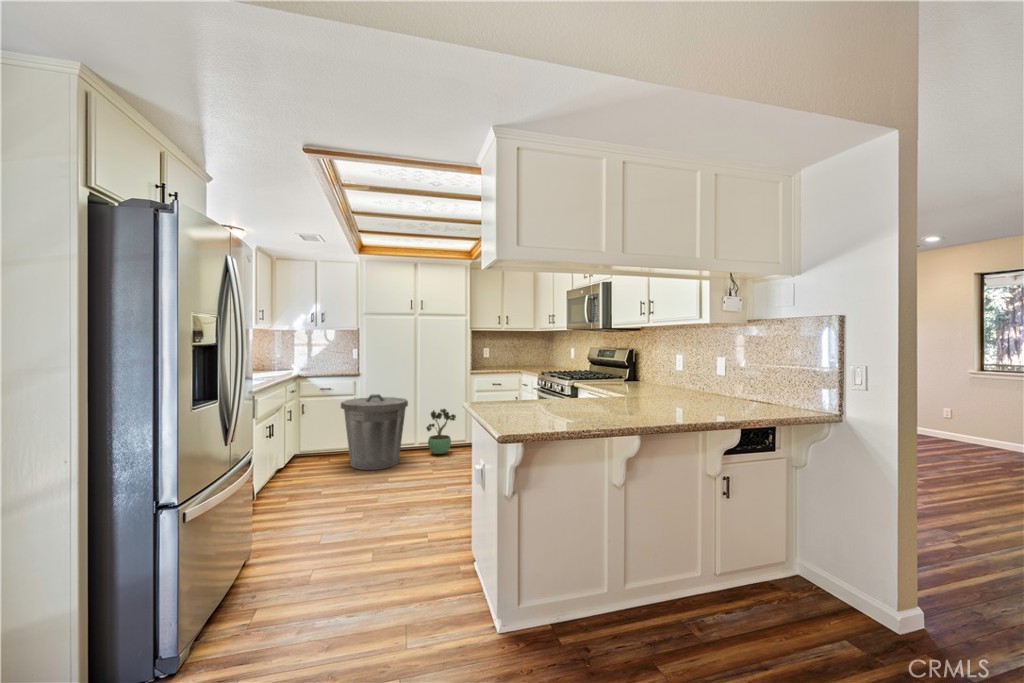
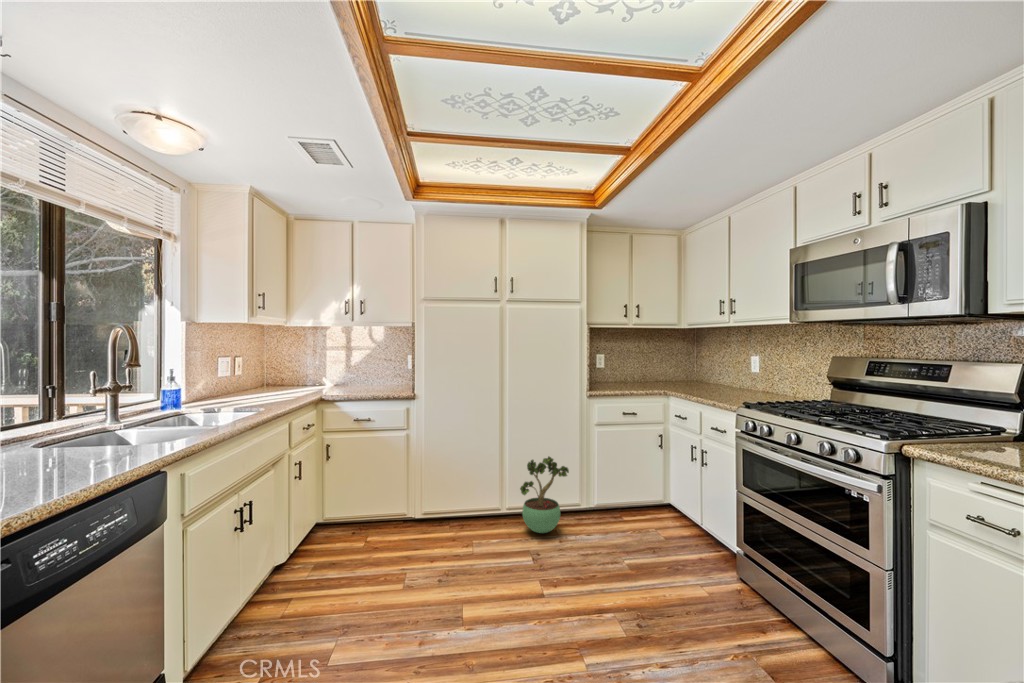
trash can: present [341,394,408,470] -> none [380,434,492,572]

